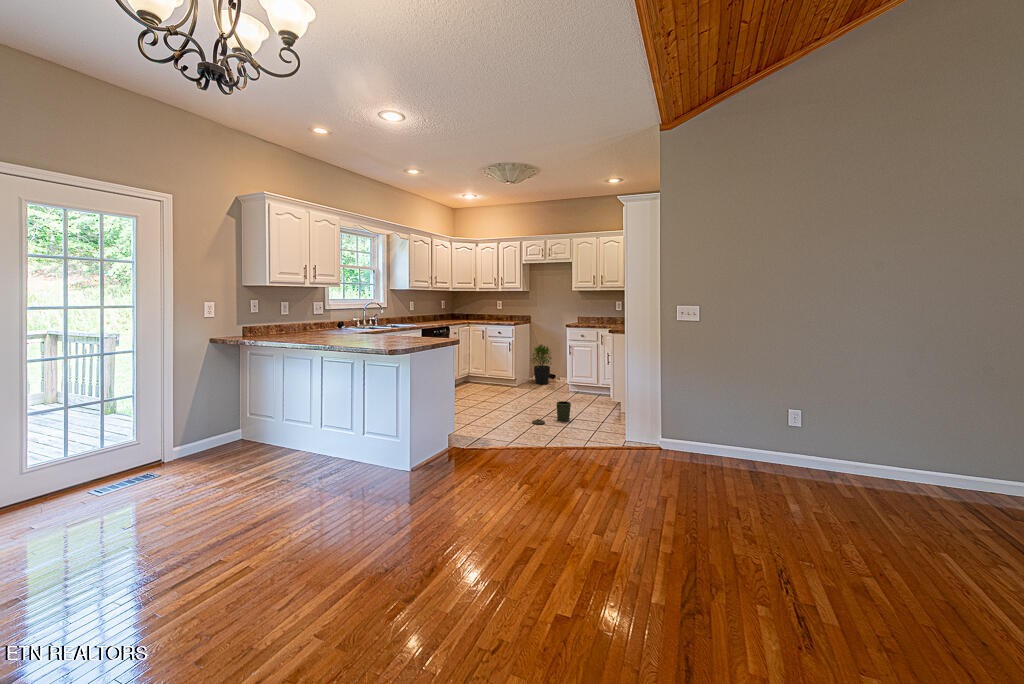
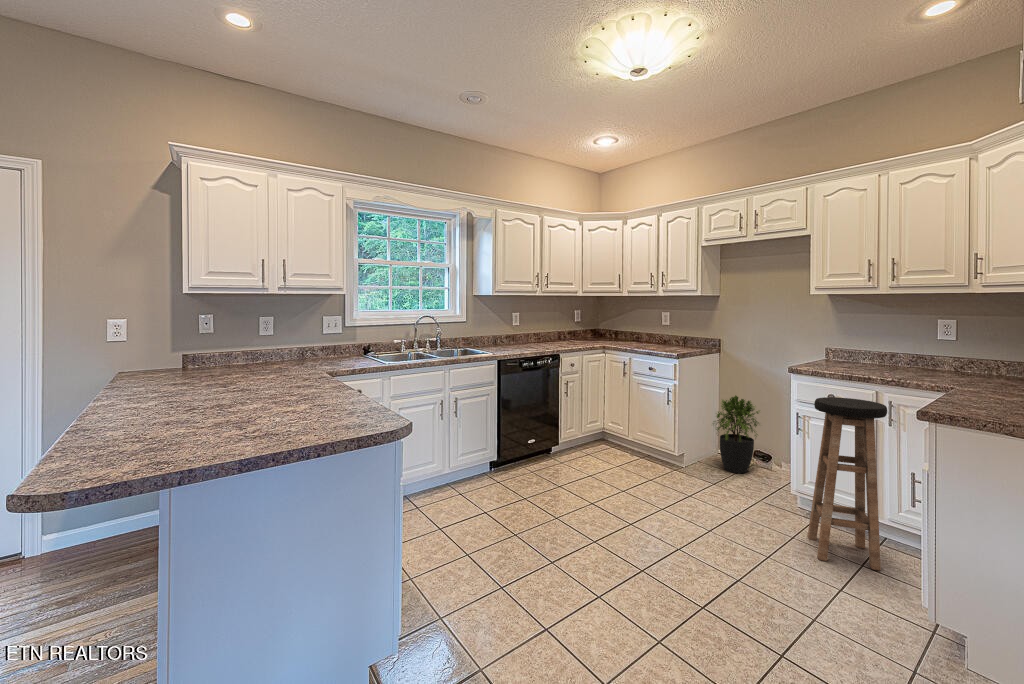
bar stool: none [576,337,602,403] -> present [808,397,887,570]
trash can: present [532,401,571,425] -> none [661,578,781,646]

